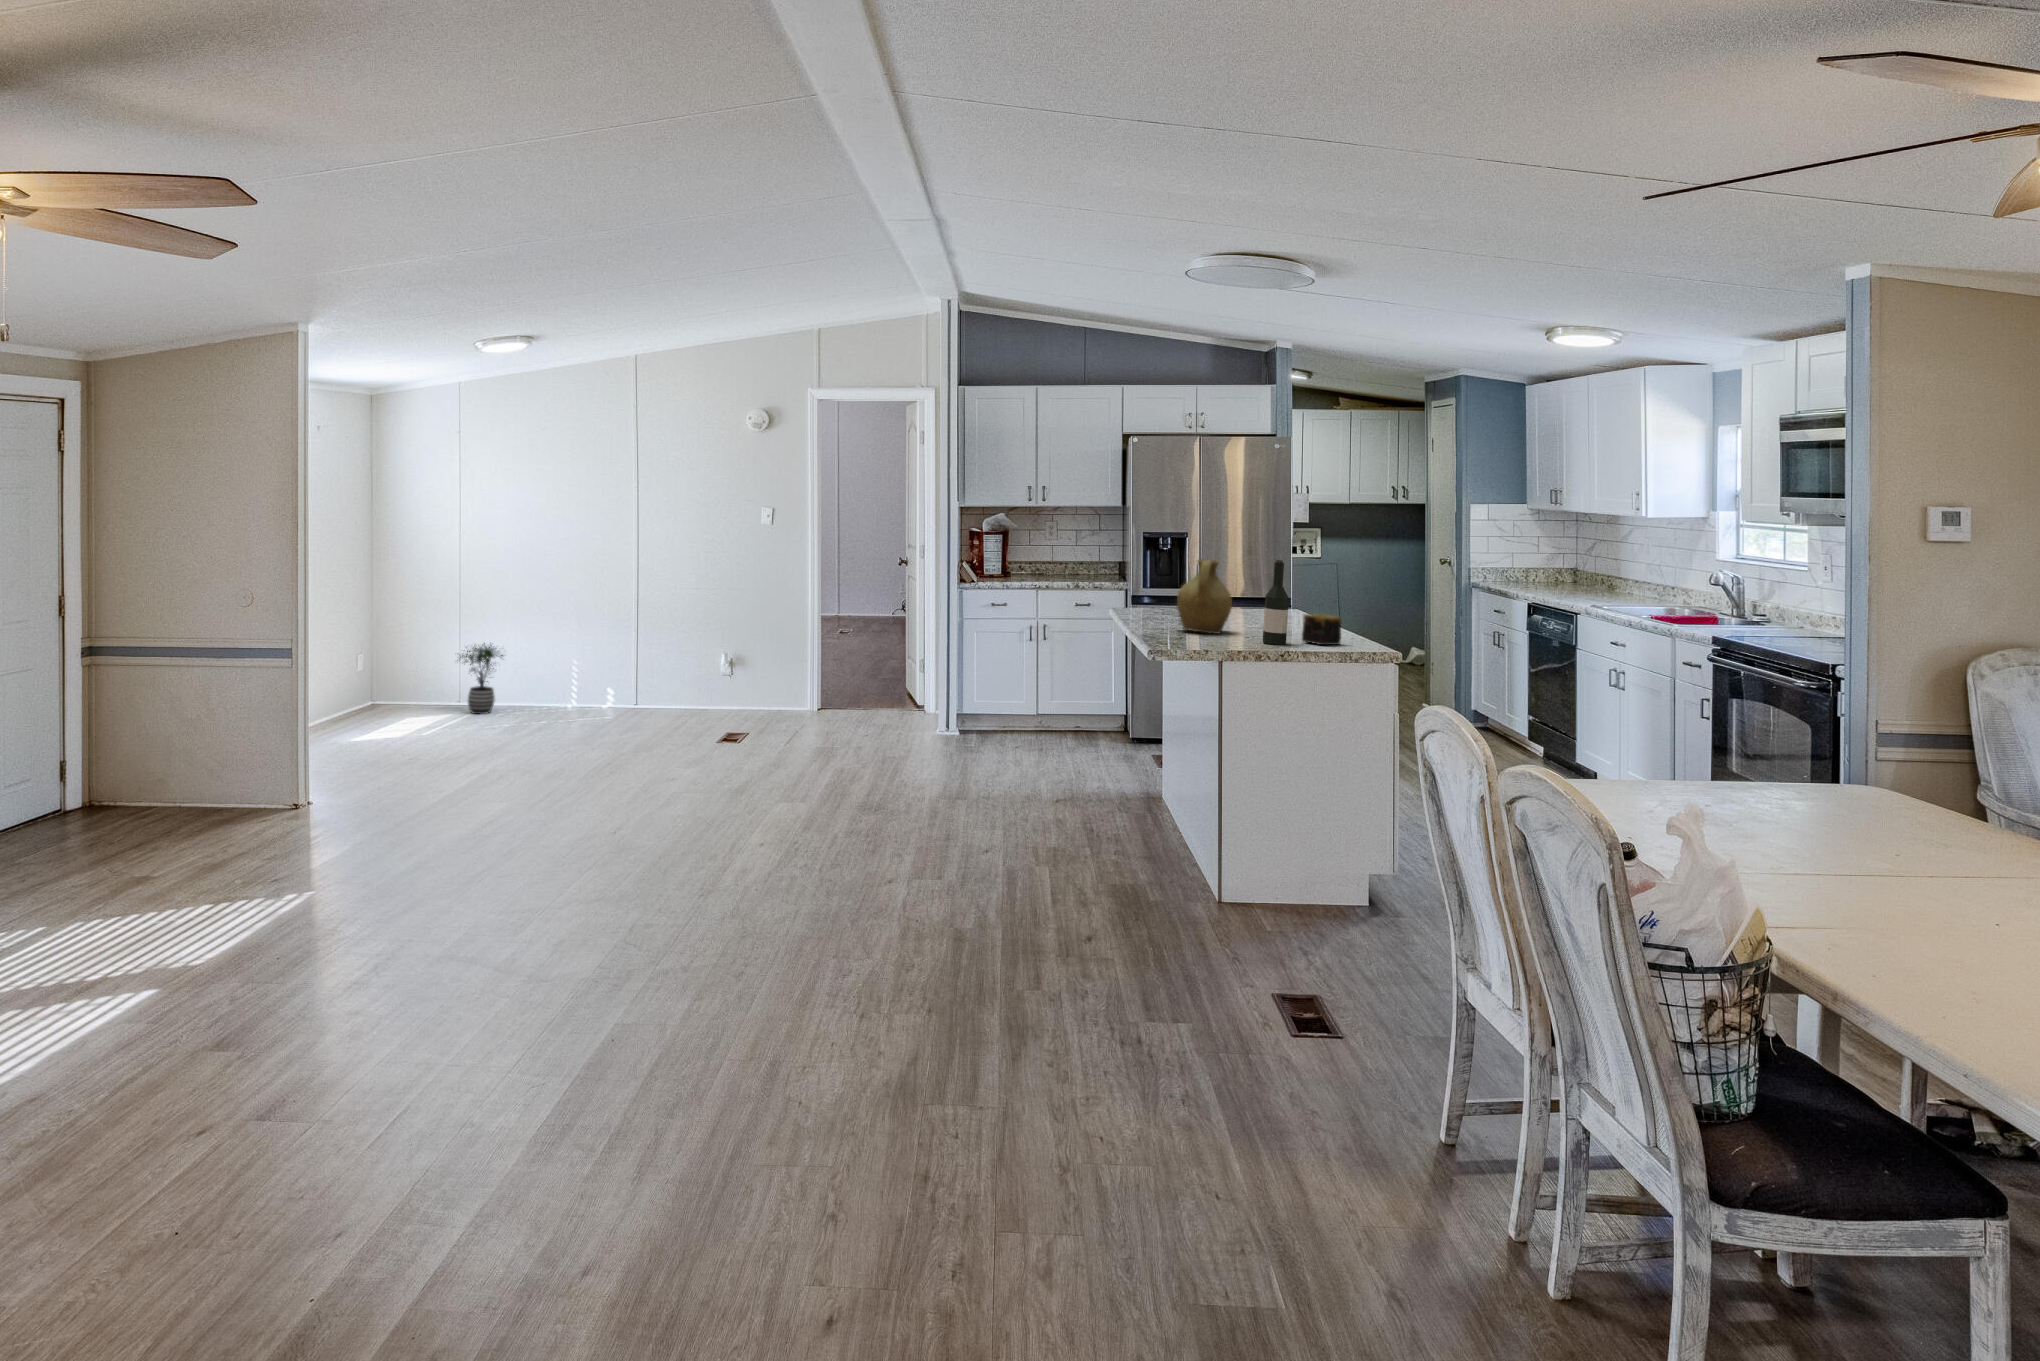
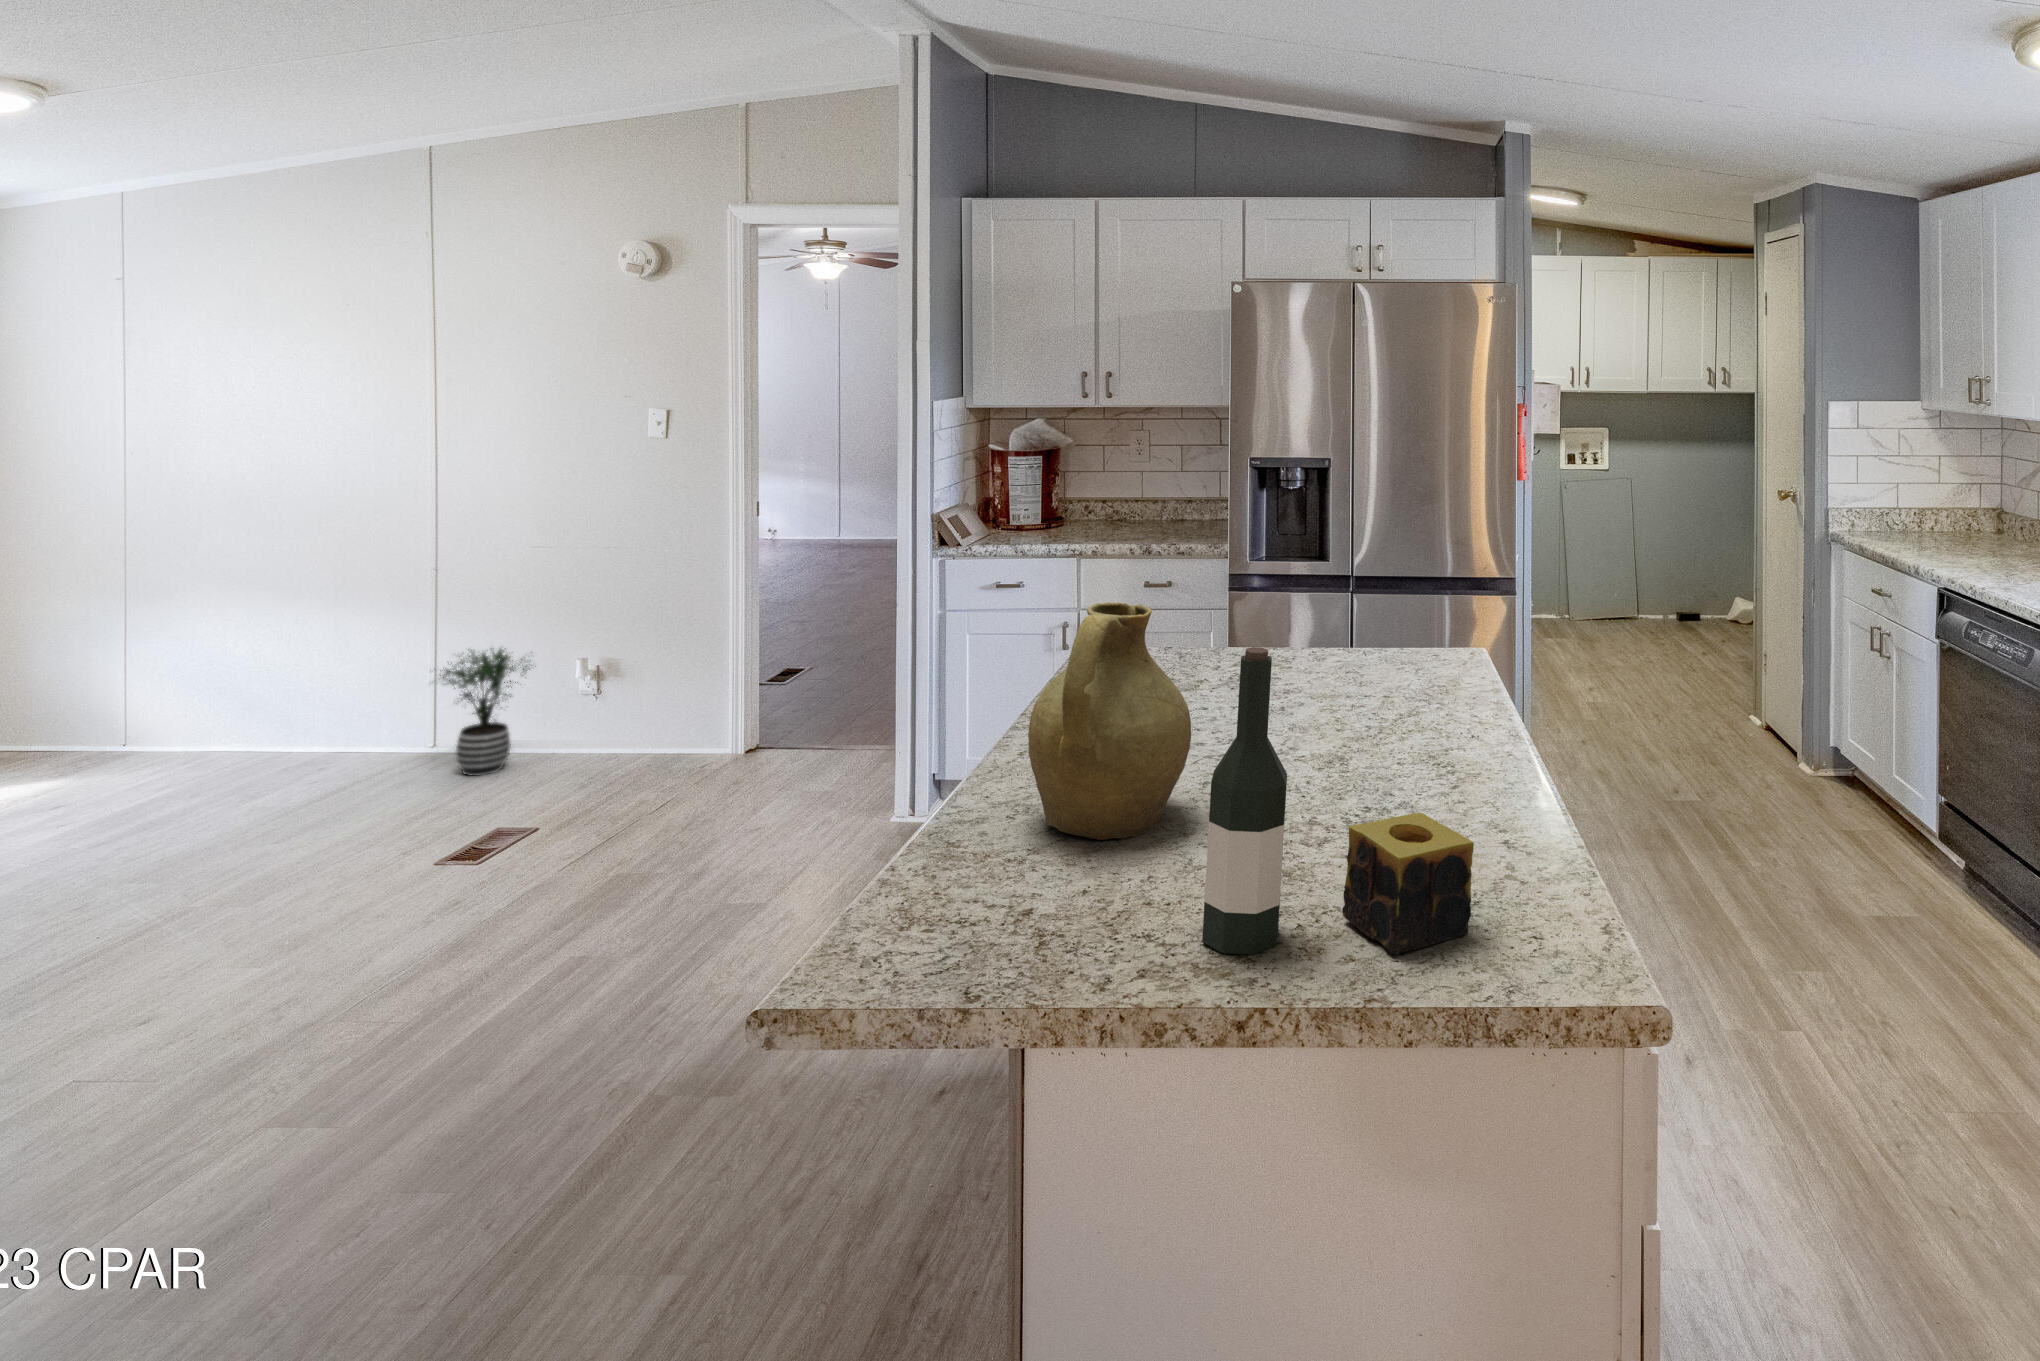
potted plant: present [460,643,503,714] -> present [439,648,533,776]

